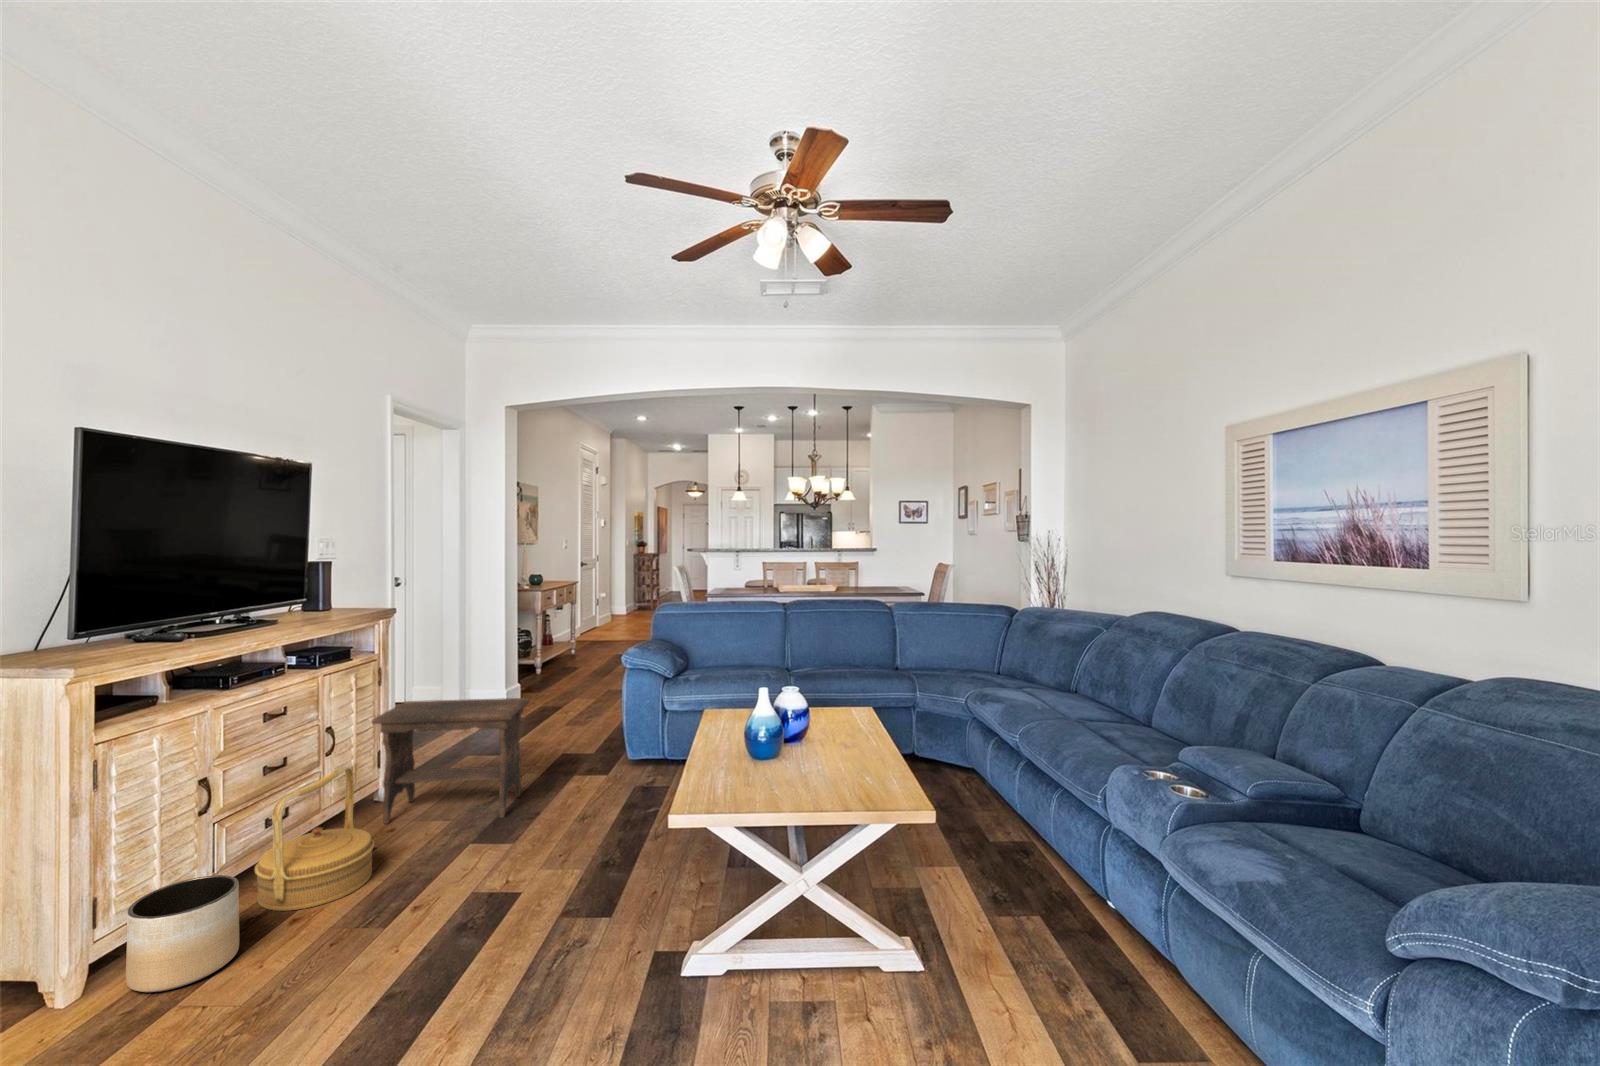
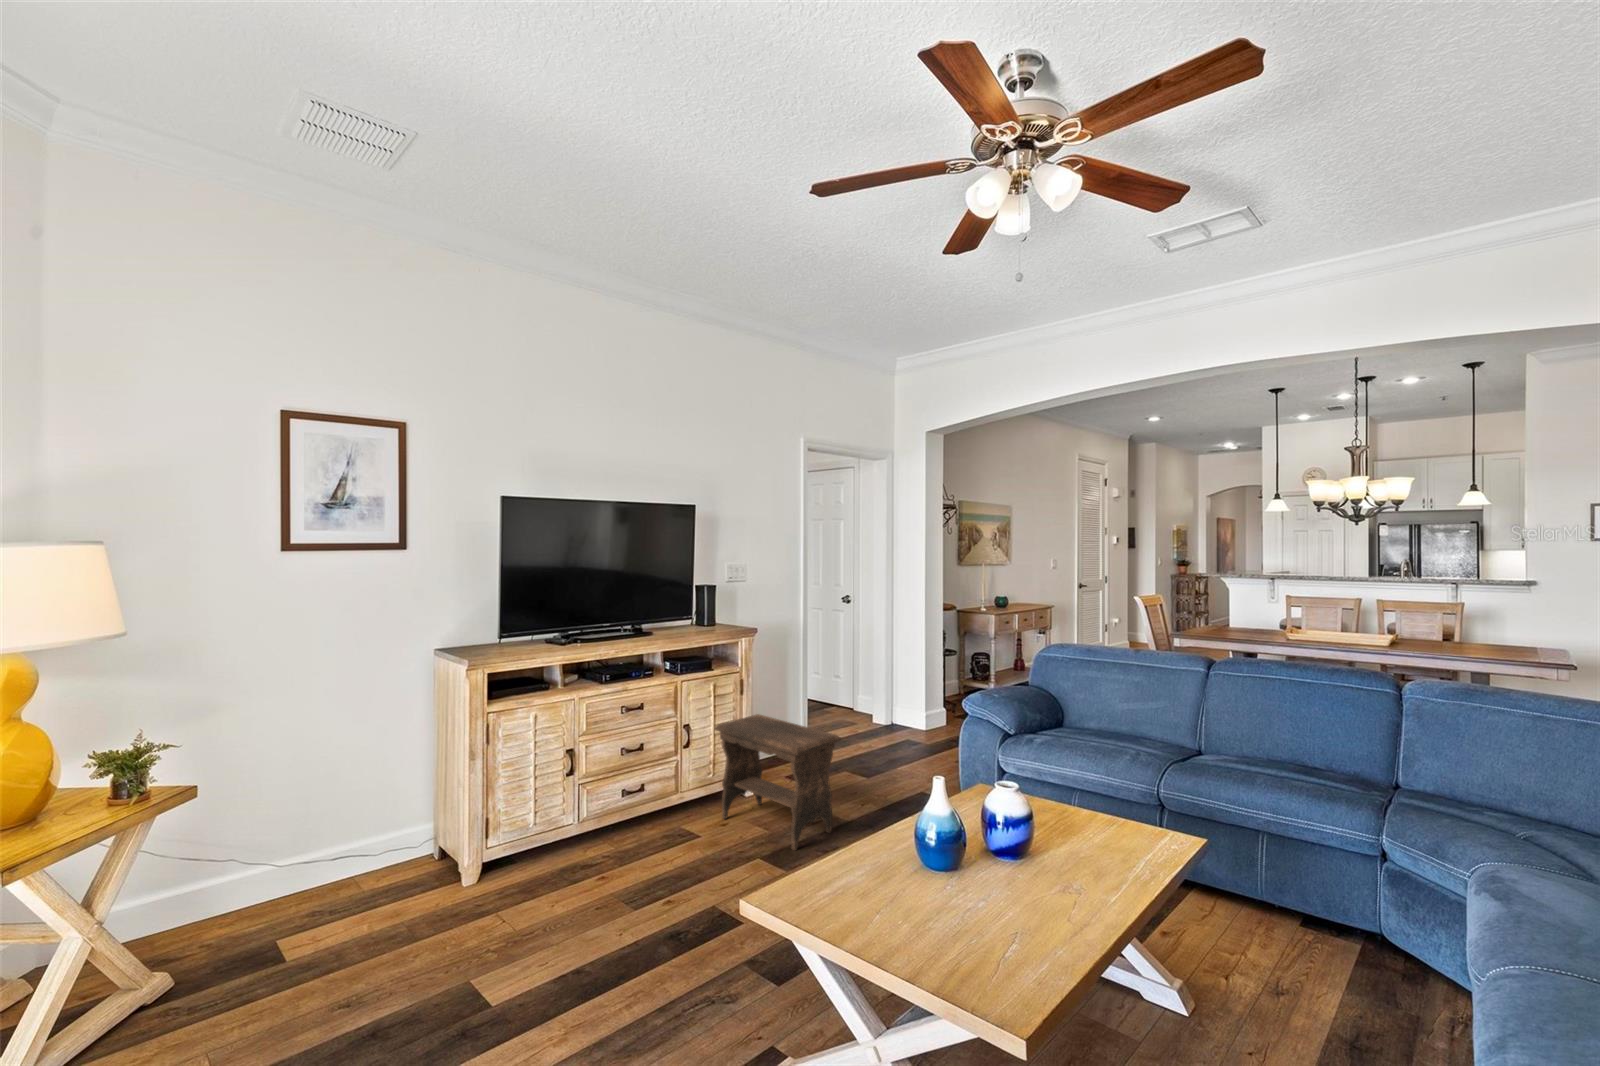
woven basket: present [255,767,374,911] -> none [592,763,674,875]
planter: present [126,875,239,992] -> none [488,821,554,900]

